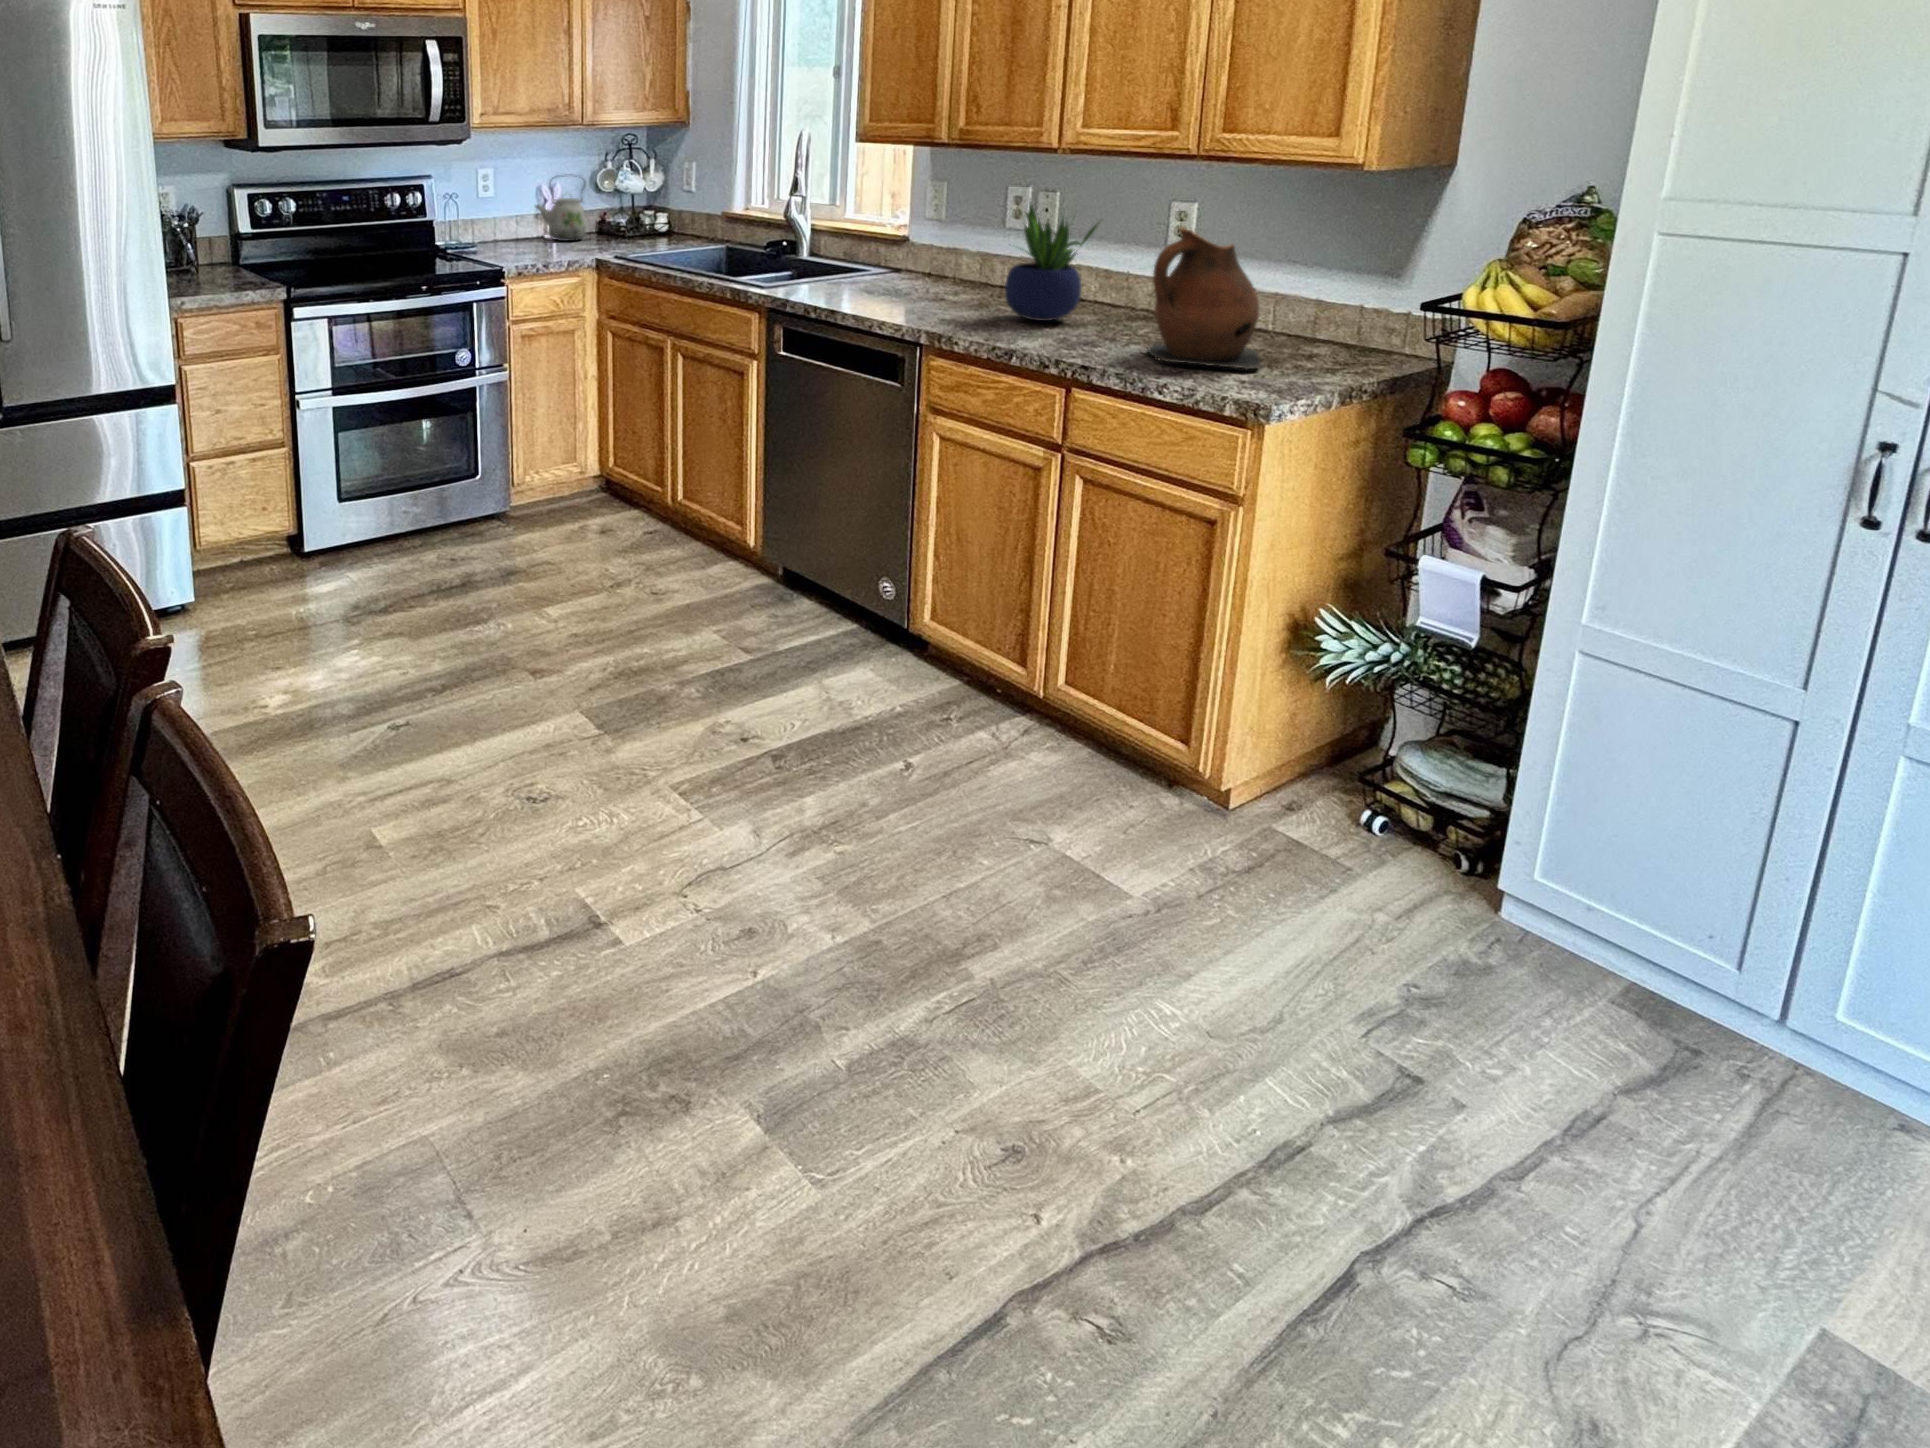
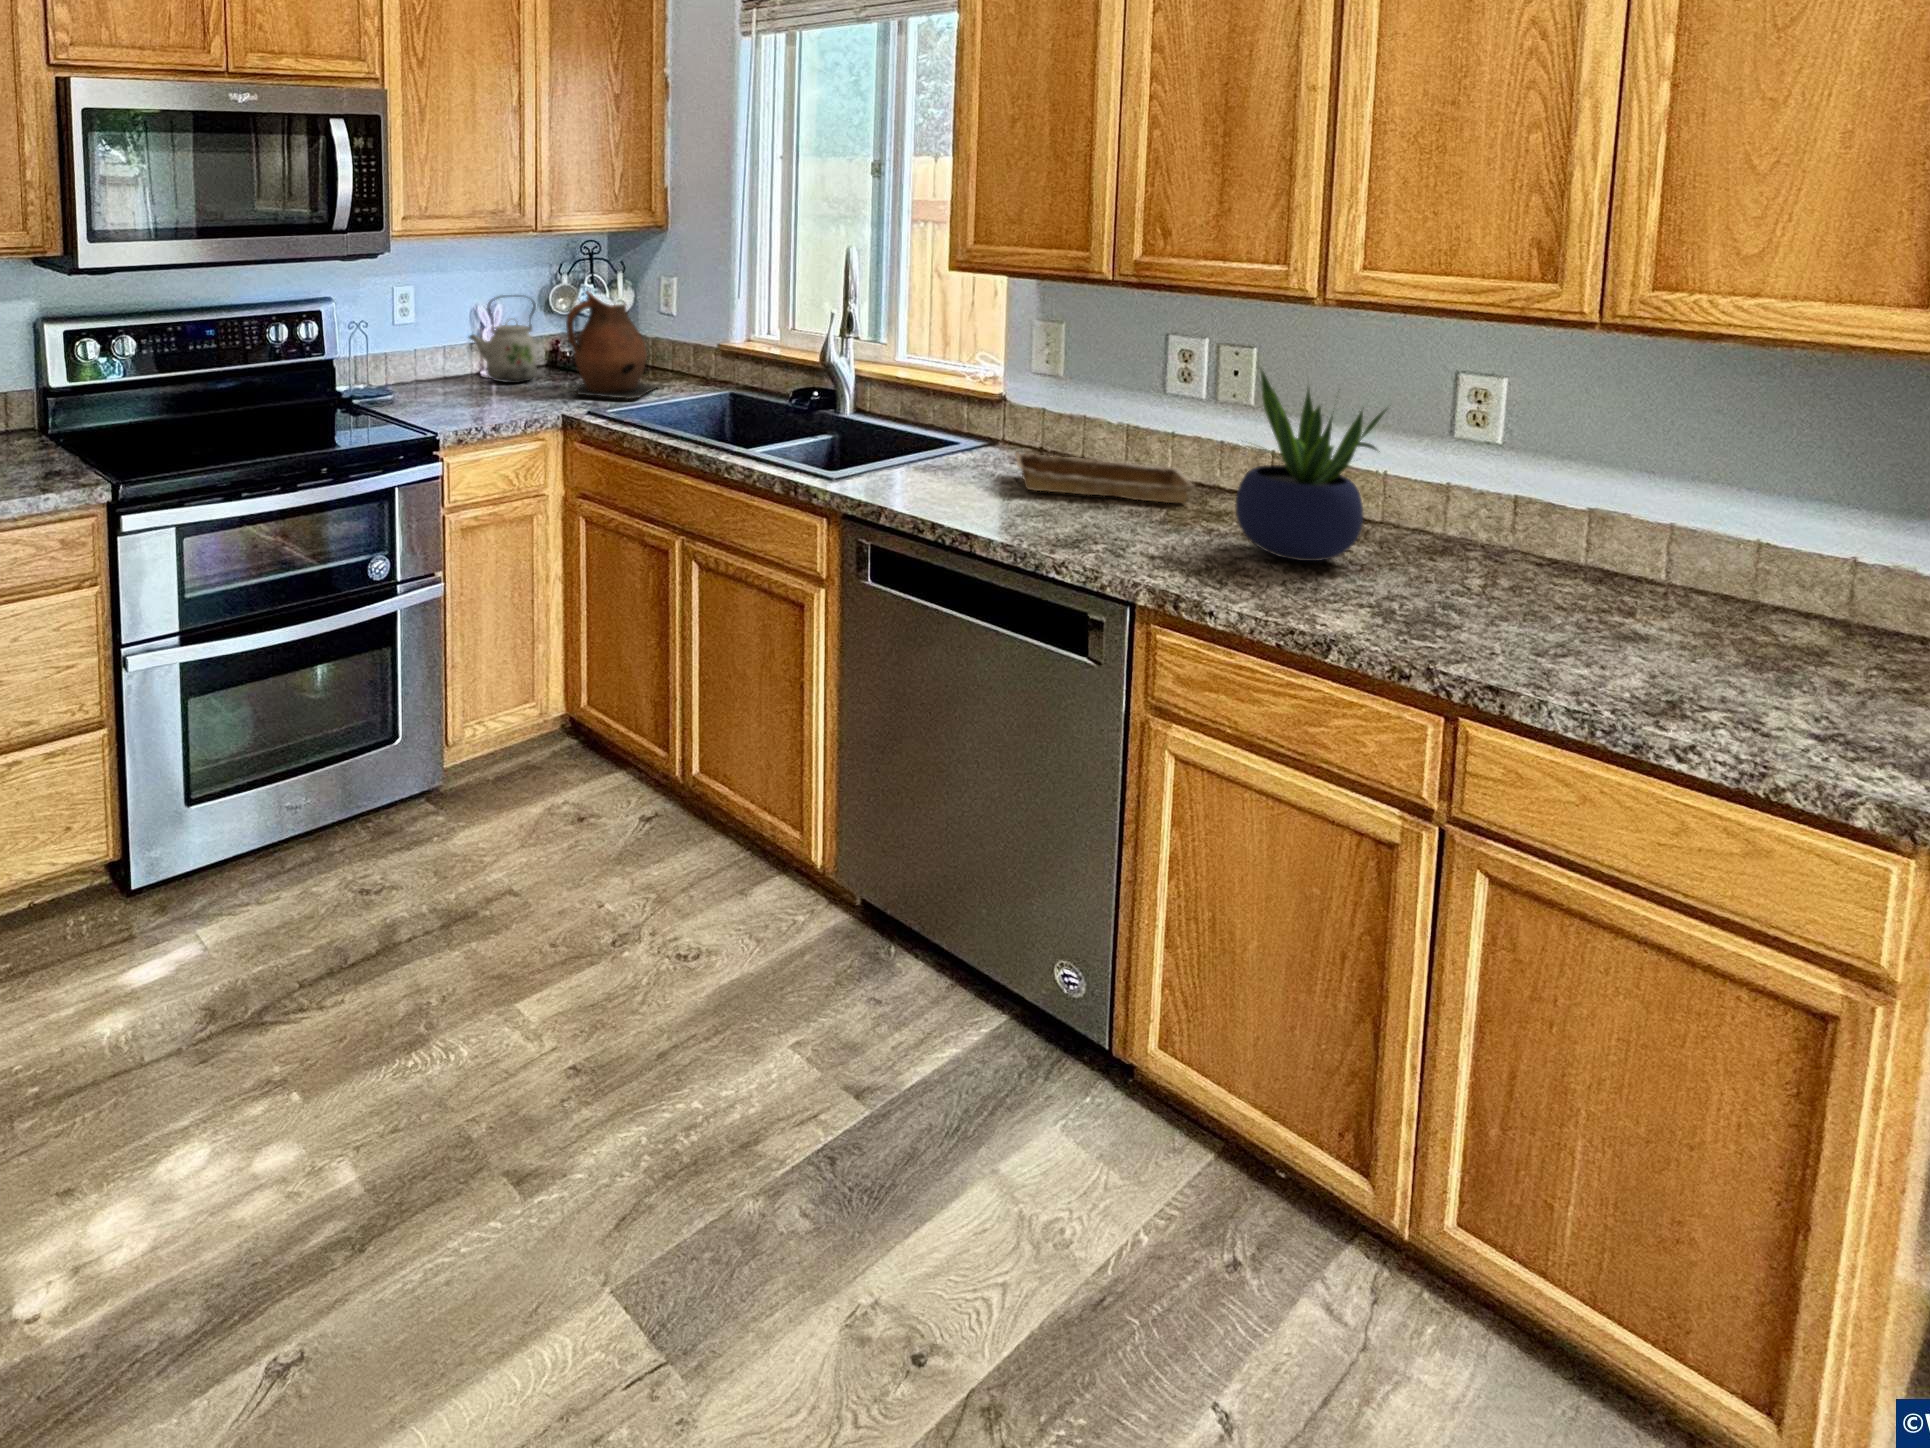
ceramic pitcher: present [1148,228,1261,370] -> present [566,292,657,400]
tray: none [890,270,1008,298] -> present [1016,453,1192,503]

